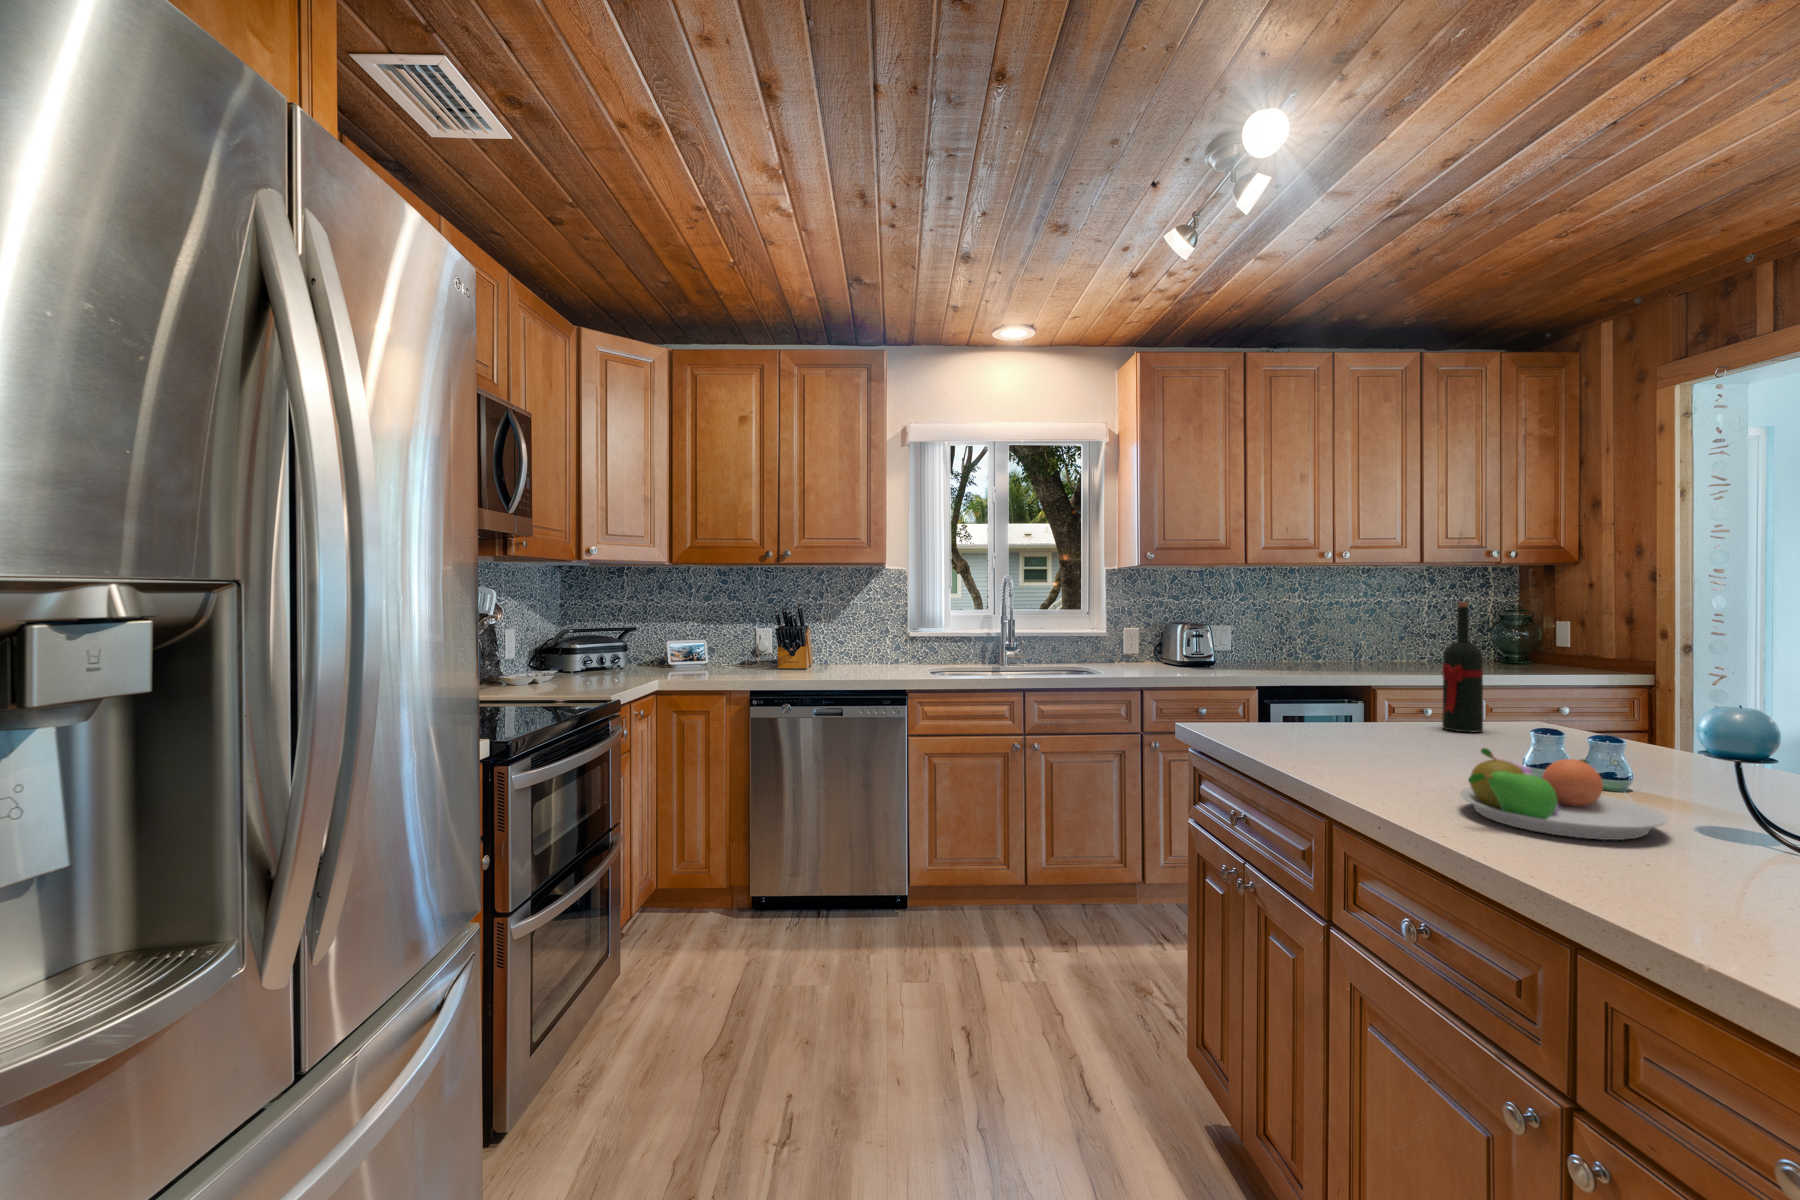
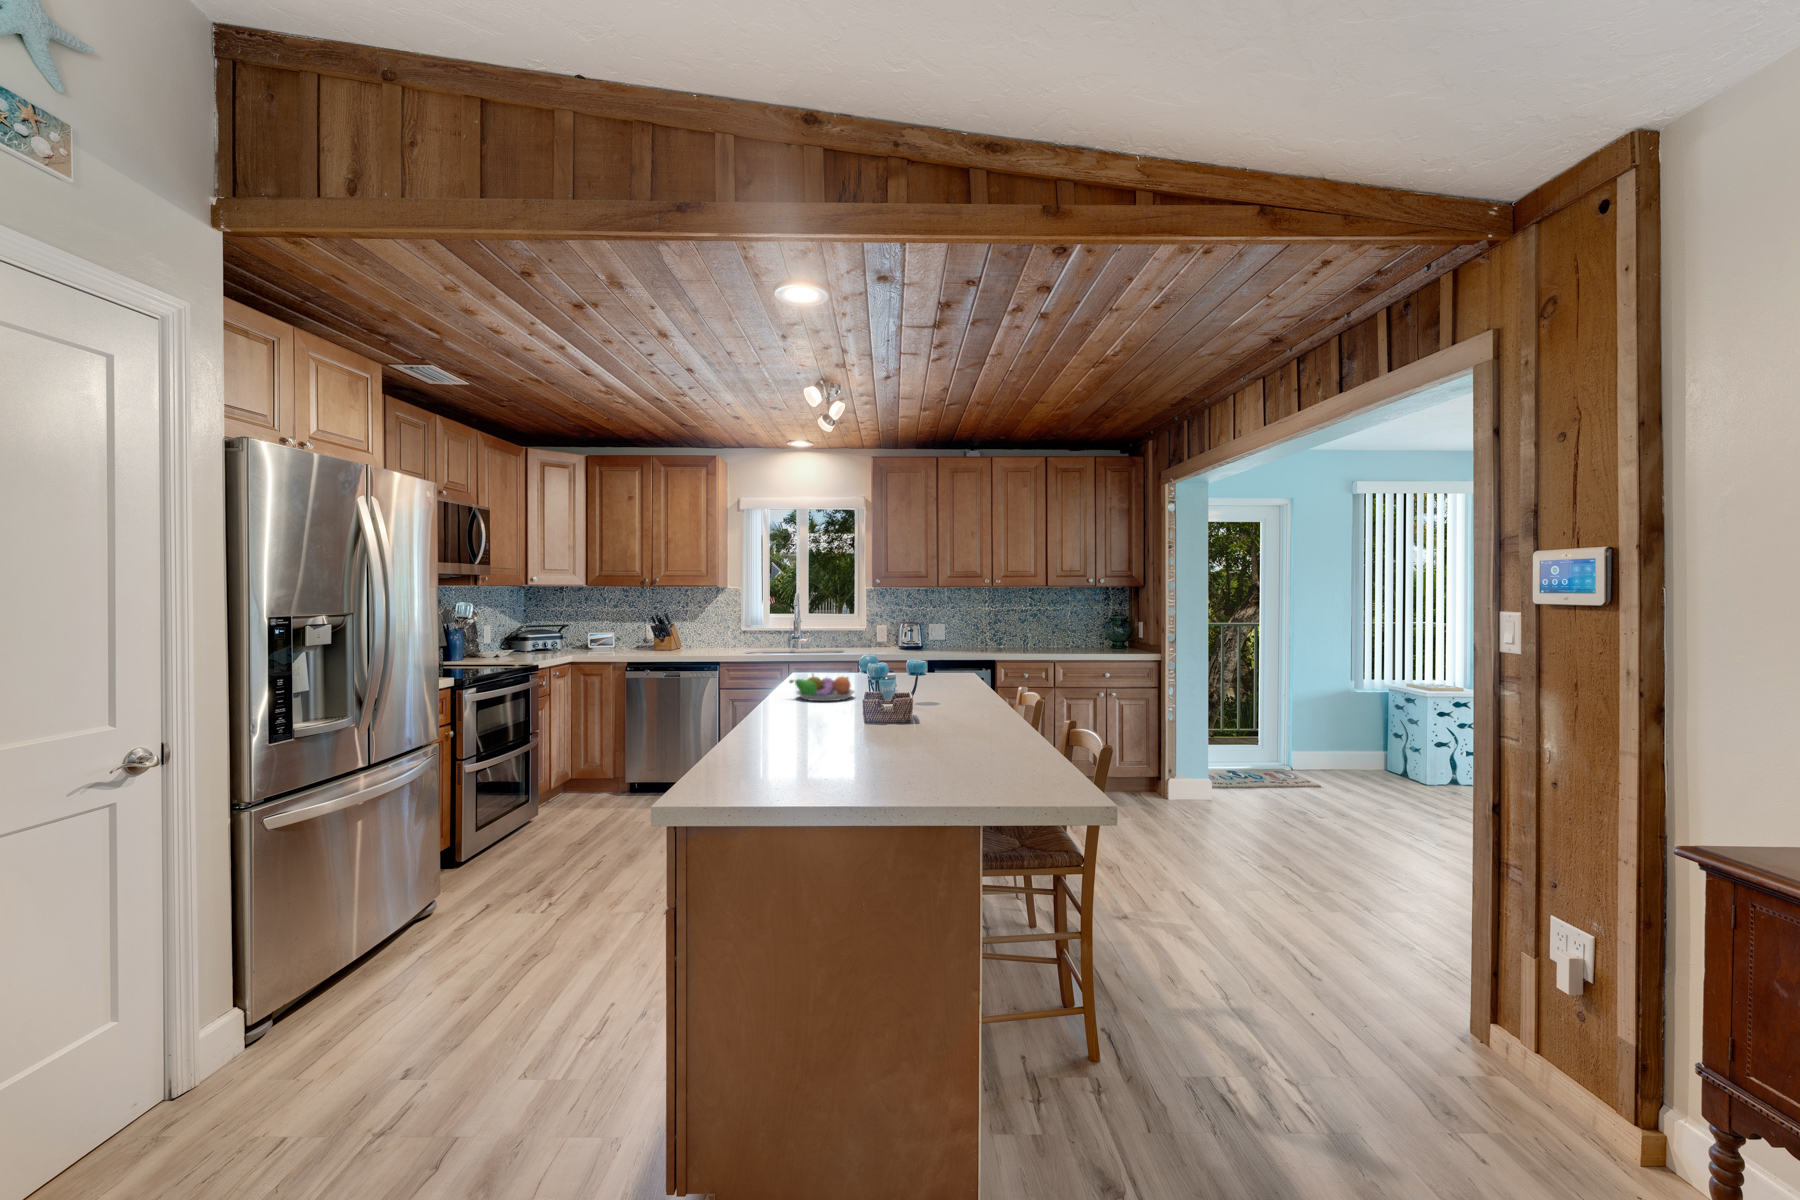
wine bottle: present [1442,602,1483,733] -> none [910,614,930,676]

